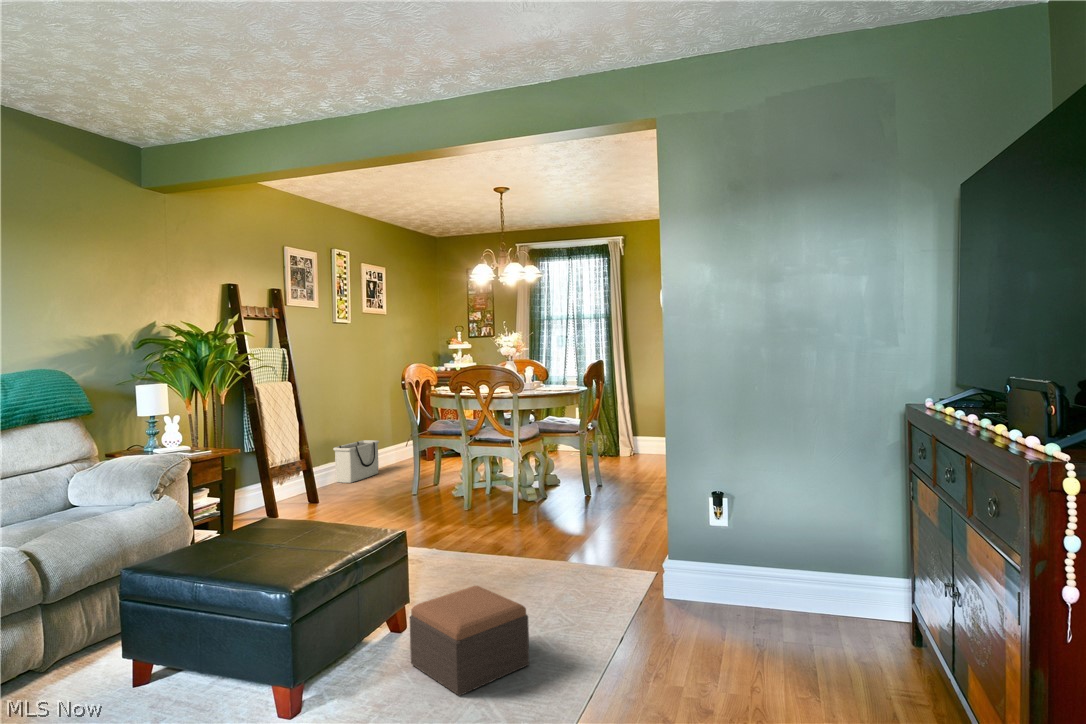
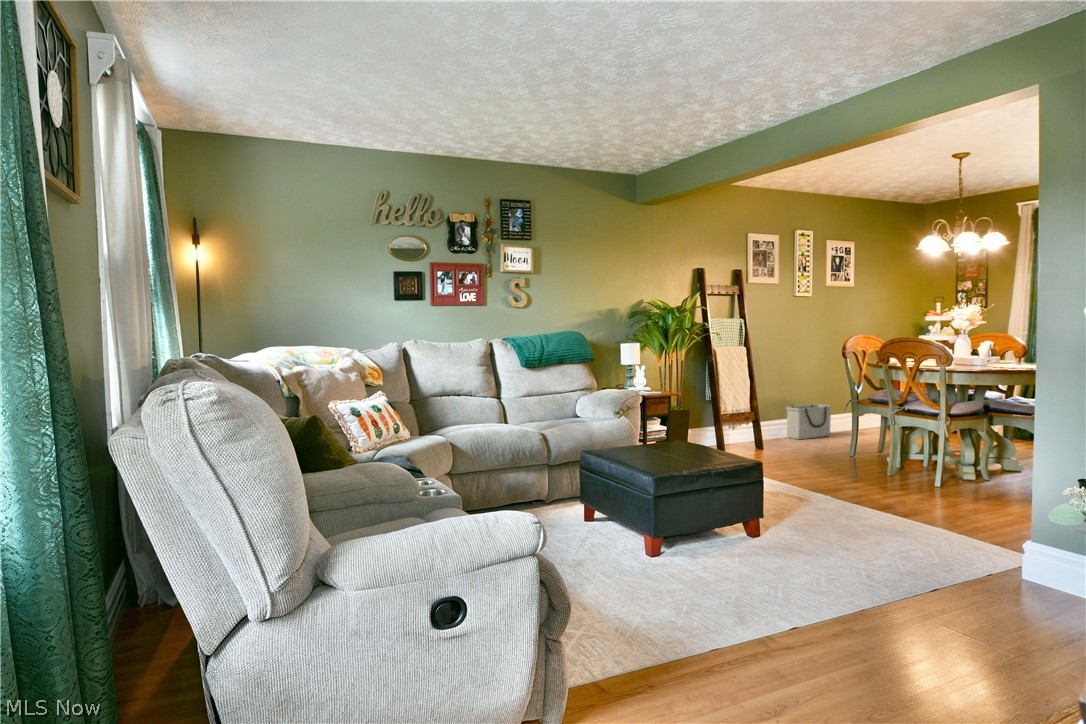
footstool: present [410,586,529,696] -> none [738,508,823,573]

